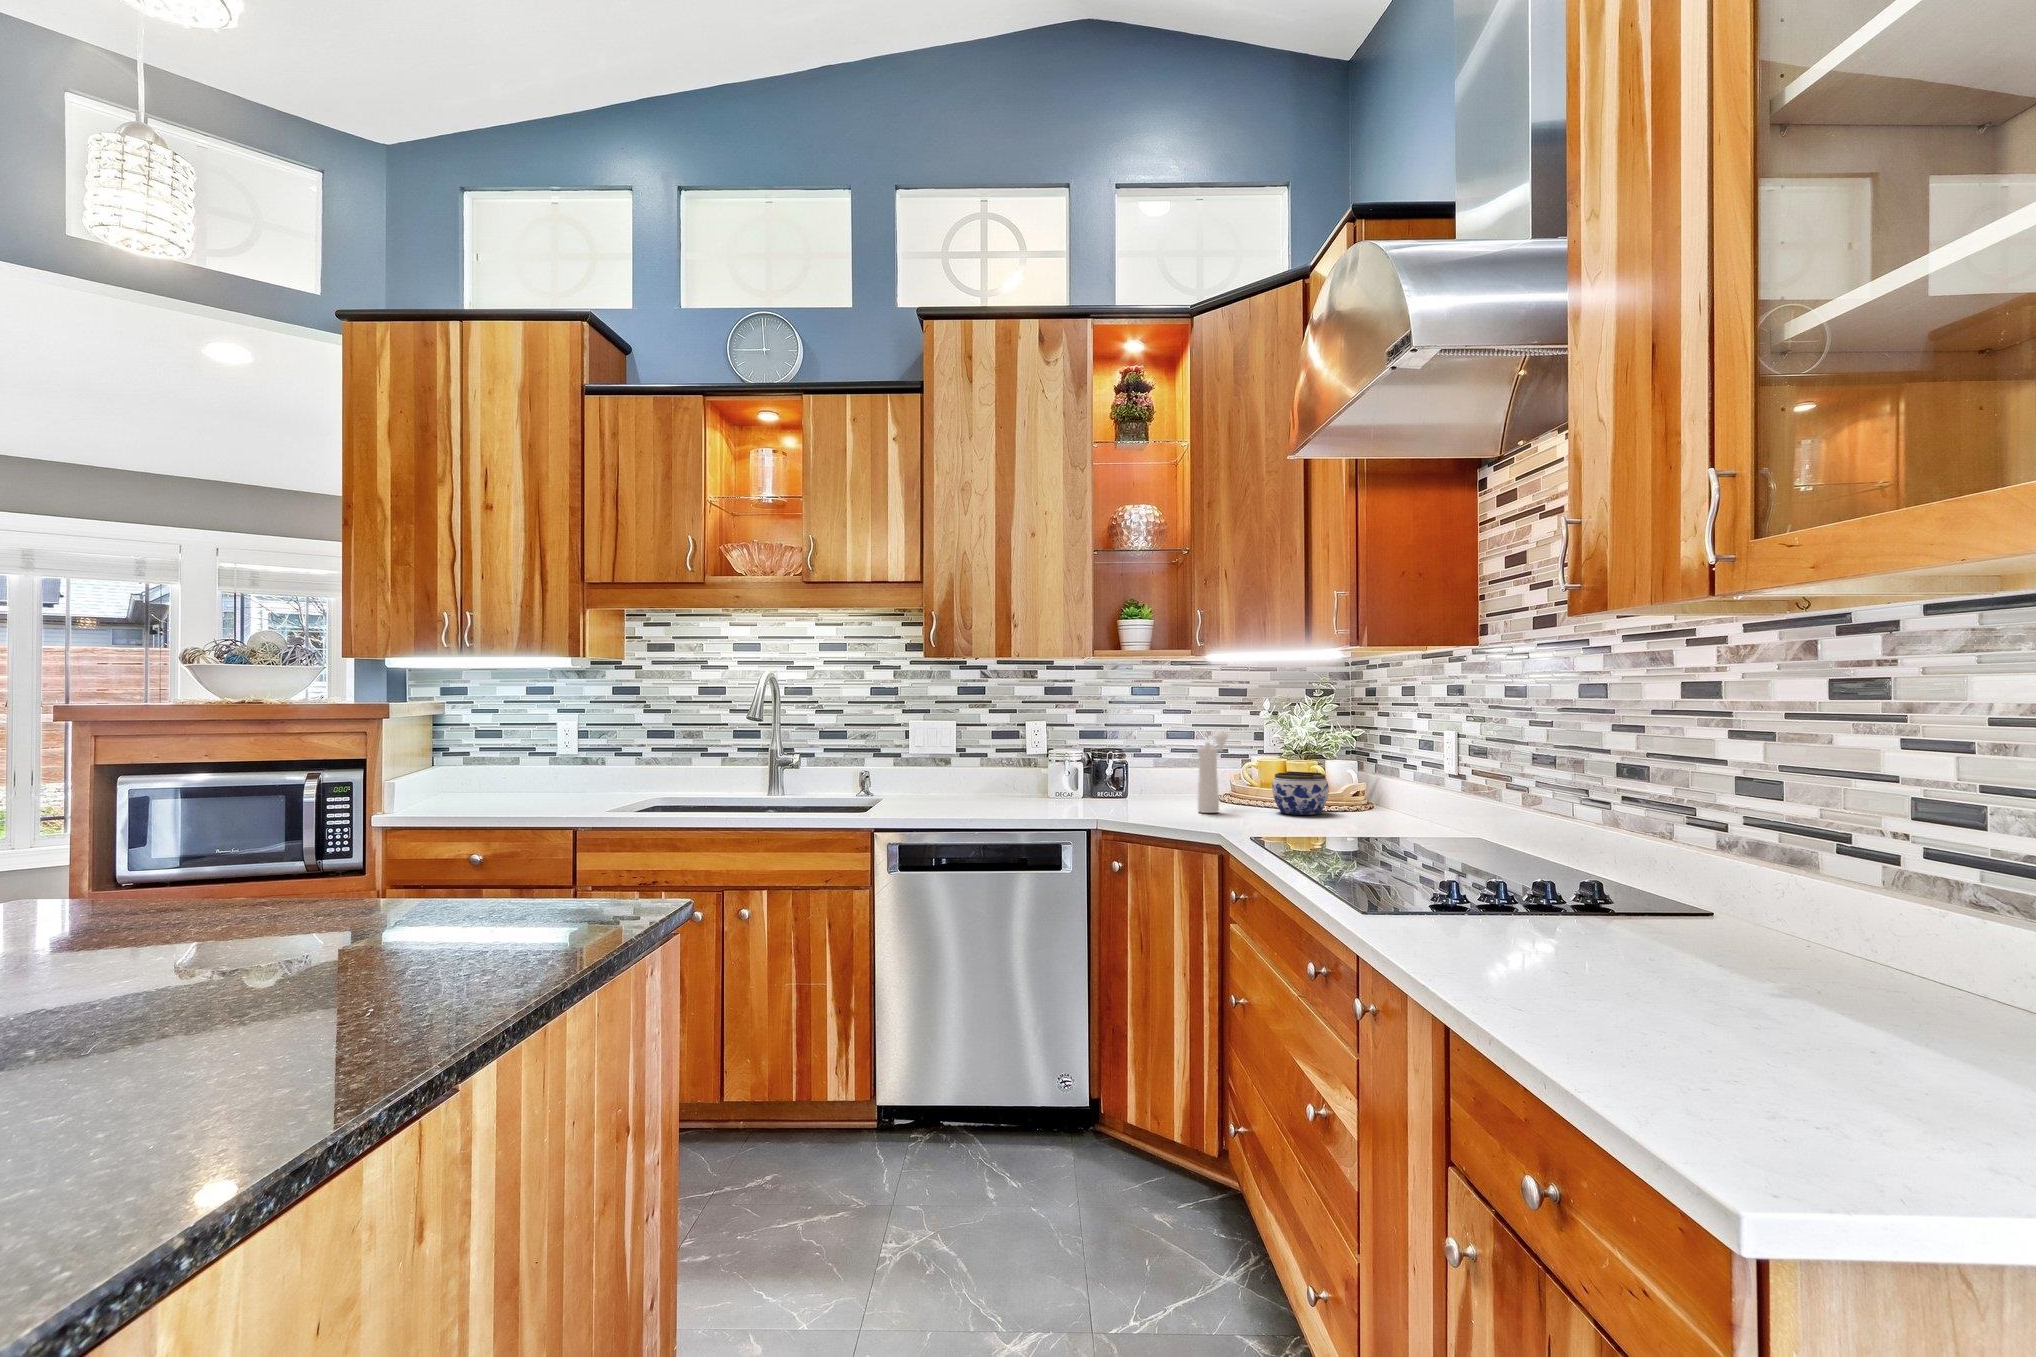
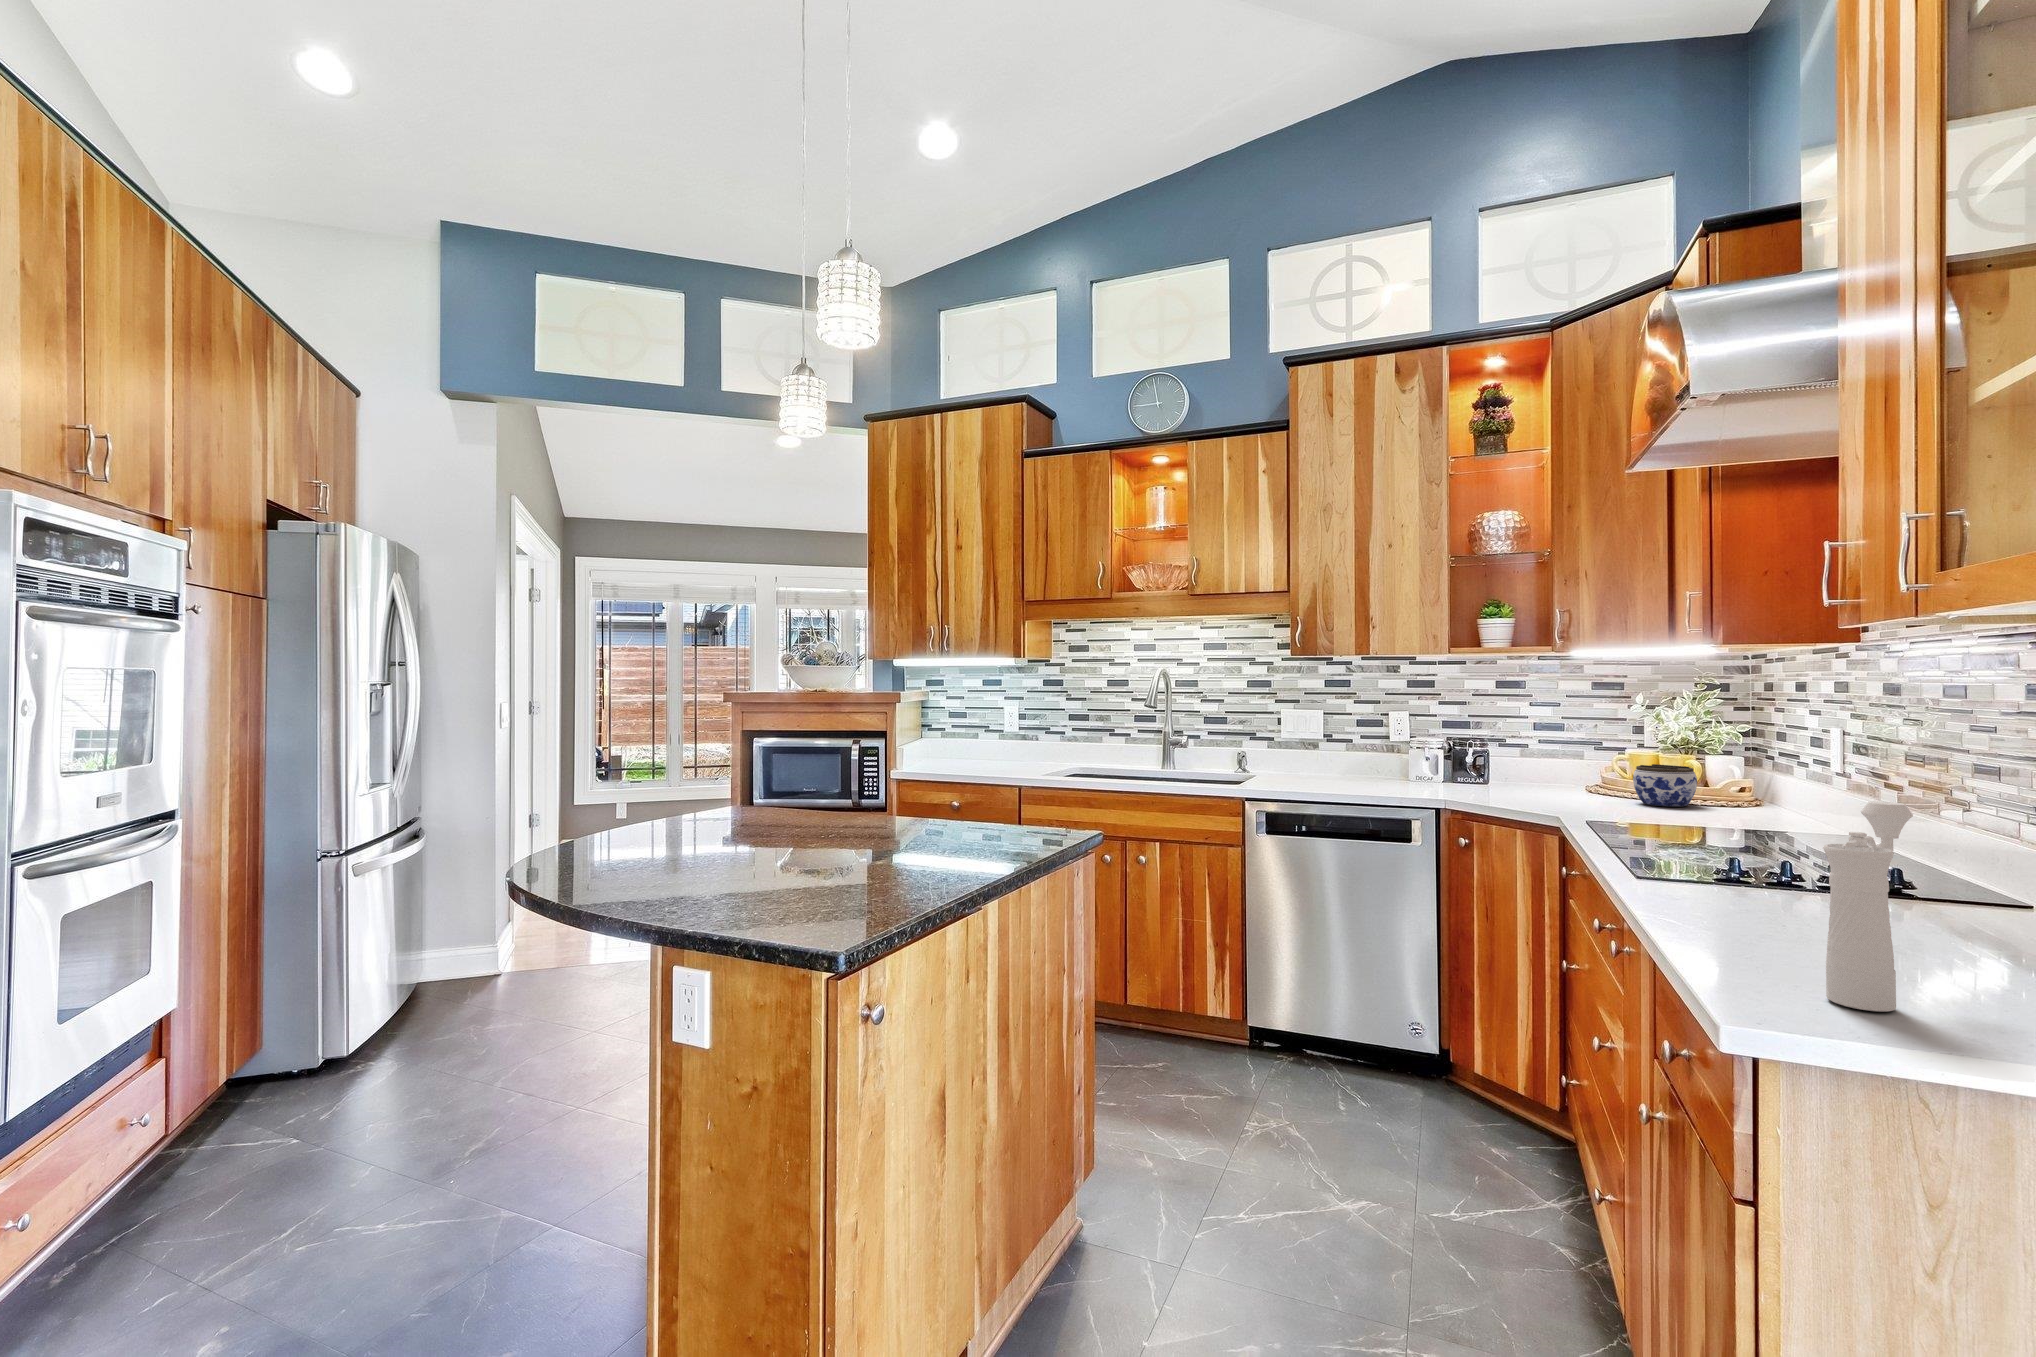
pepper mill: present [1197,731,1228,813] -> present [1823,801,1913,1012]

